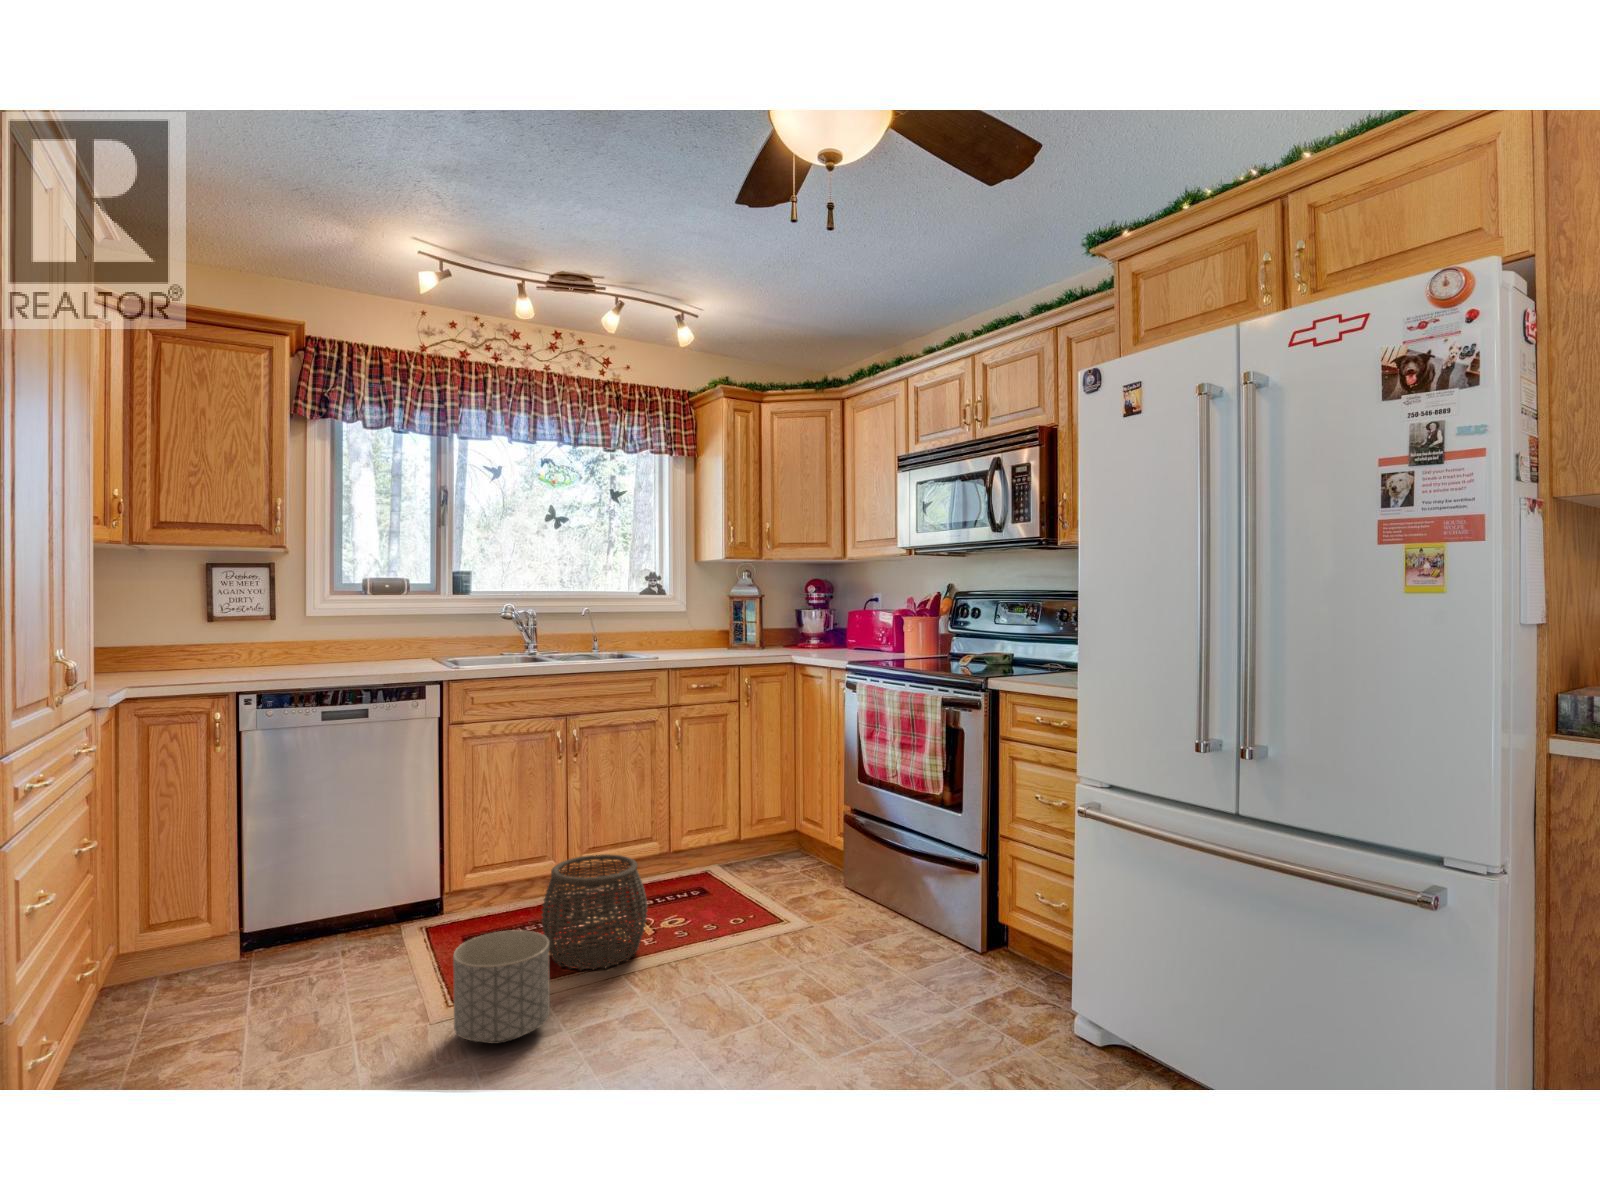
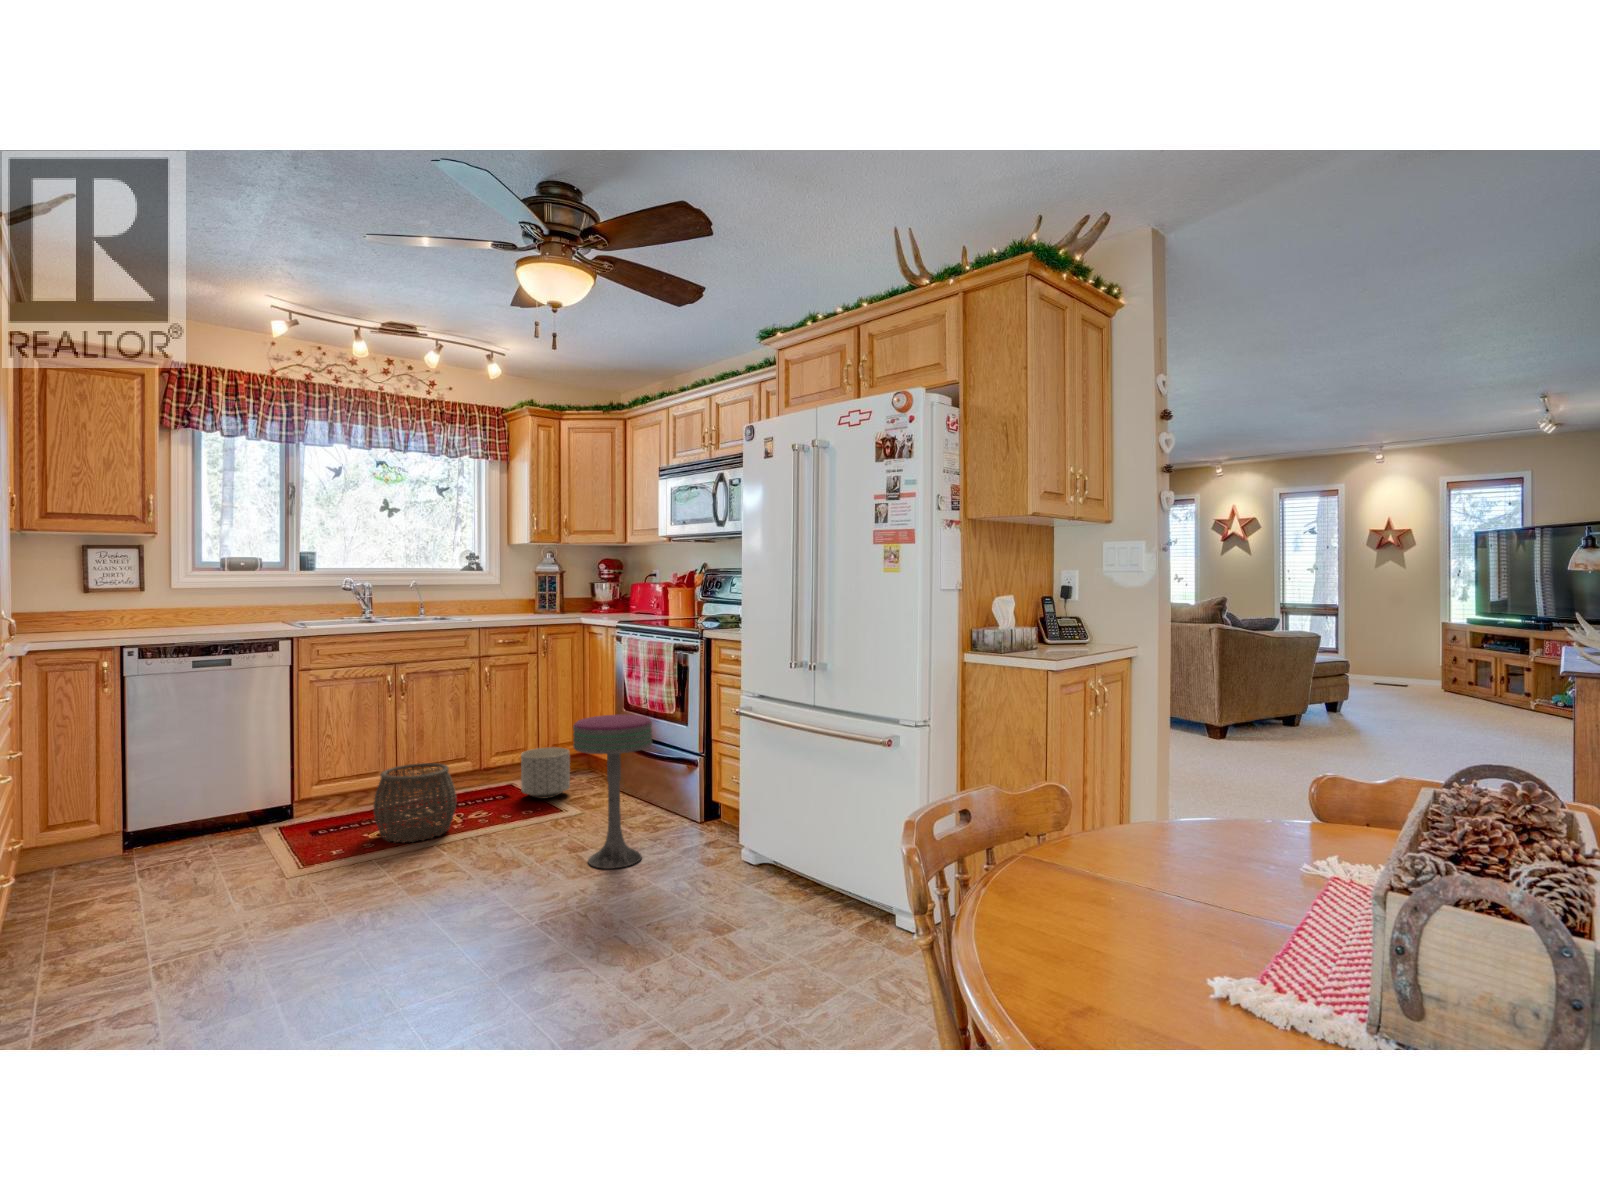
bar stool: none [825,804,941,1047] -> present [573,715,652,869]
planter: present [453,930,550,1044] -> present [521,747,570,799]

